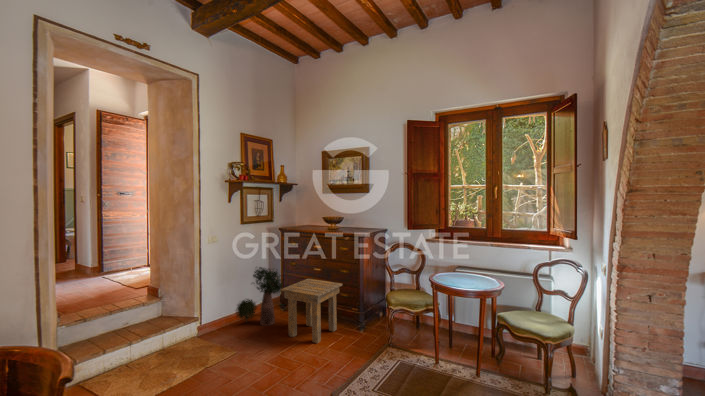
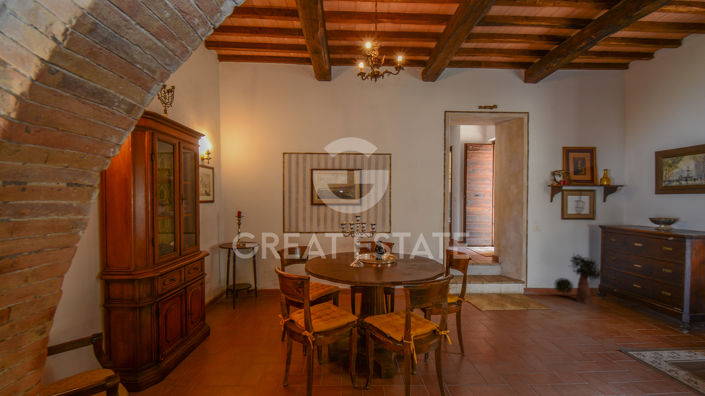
side table: present [281,279,343,343] -> none [594,273,671,327]

